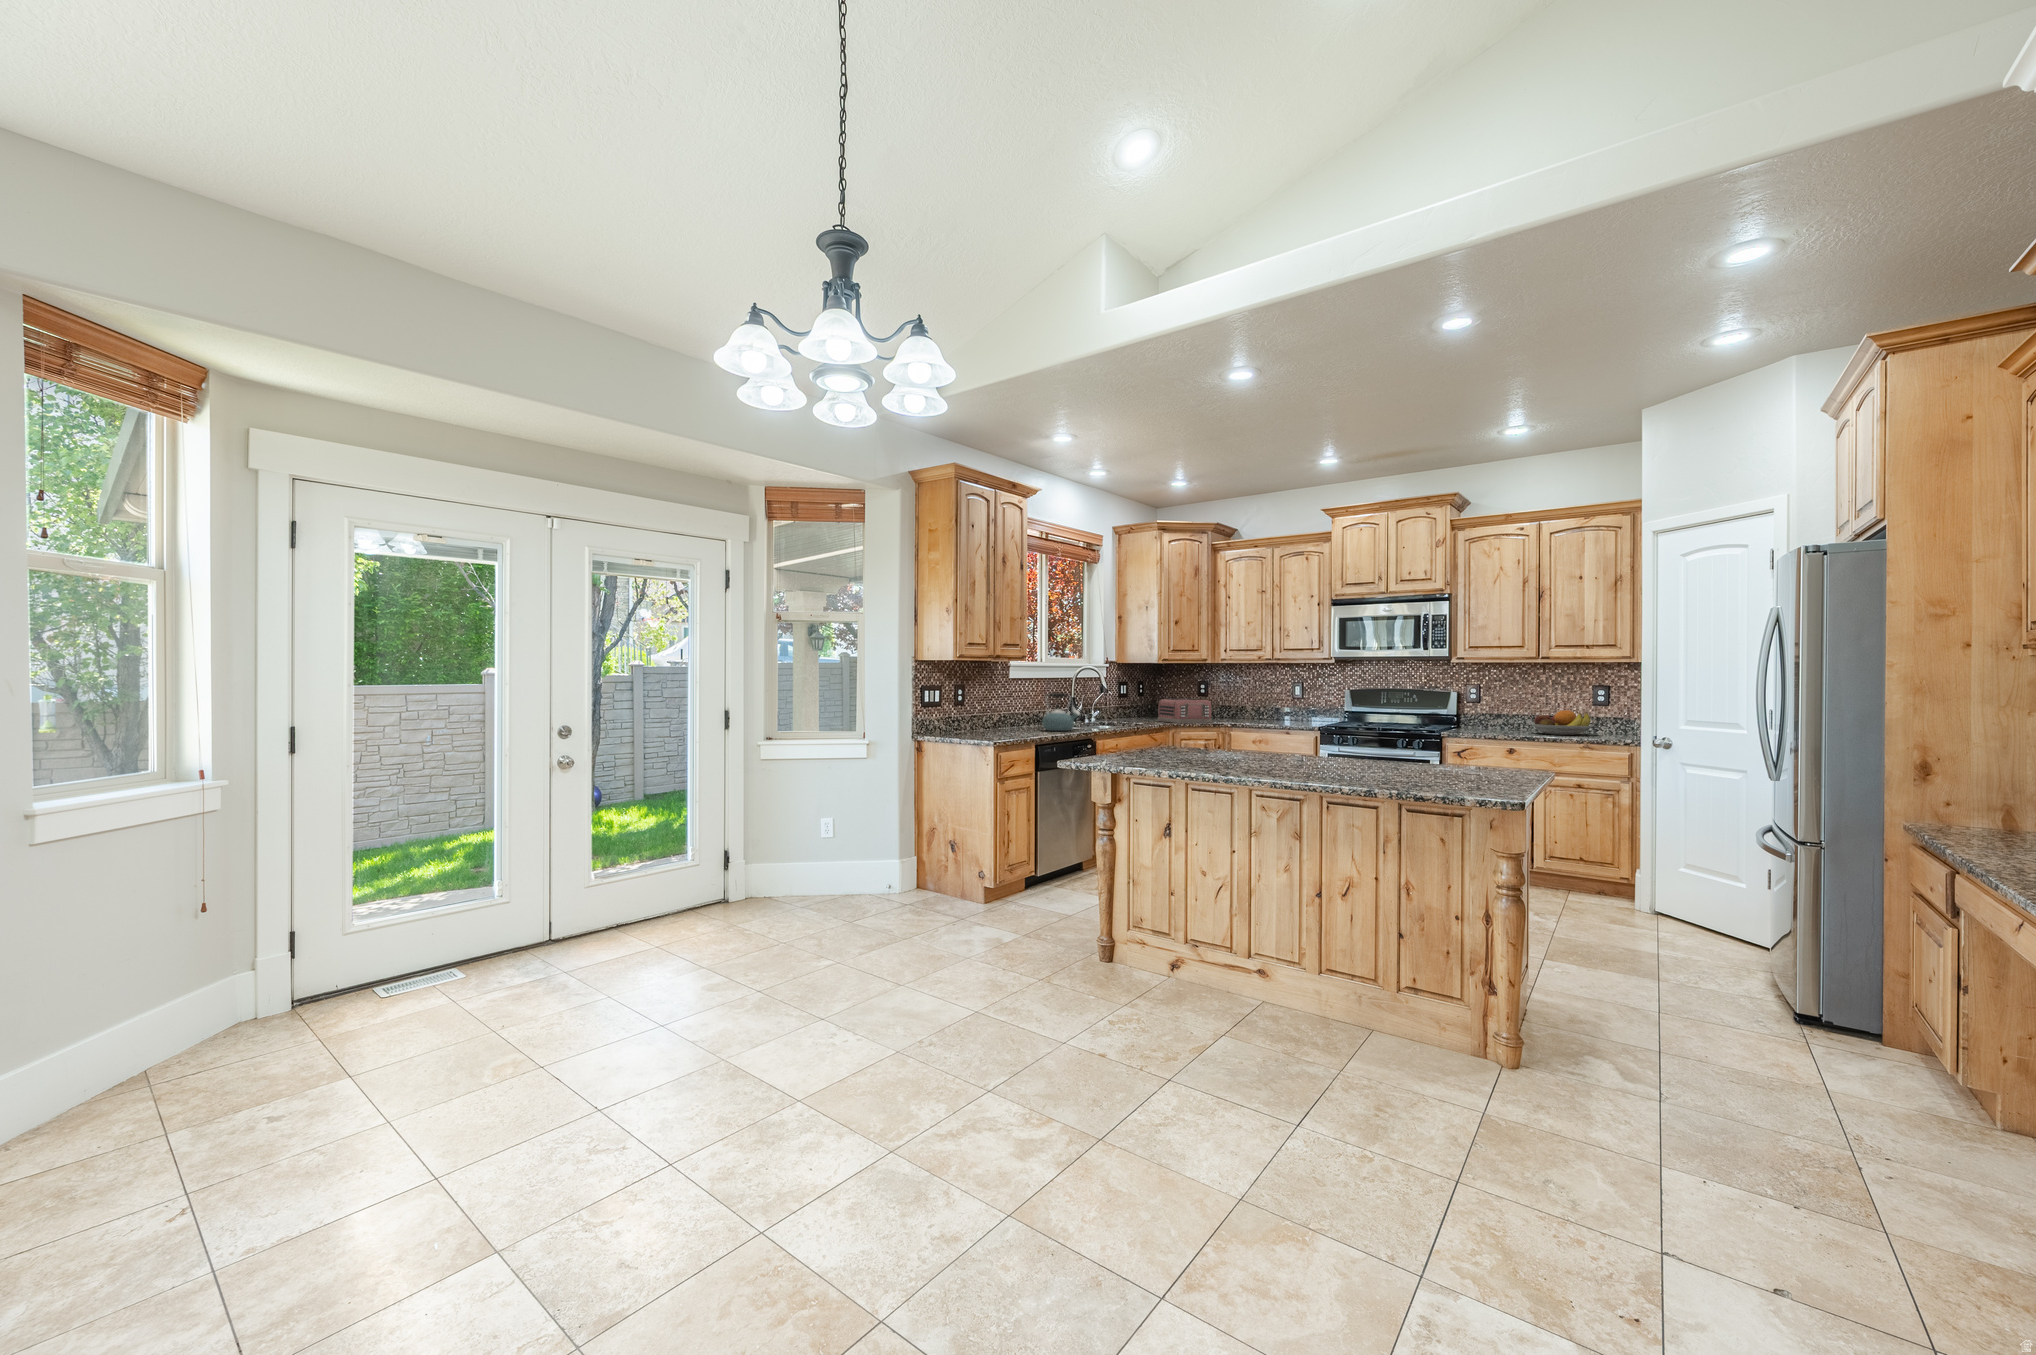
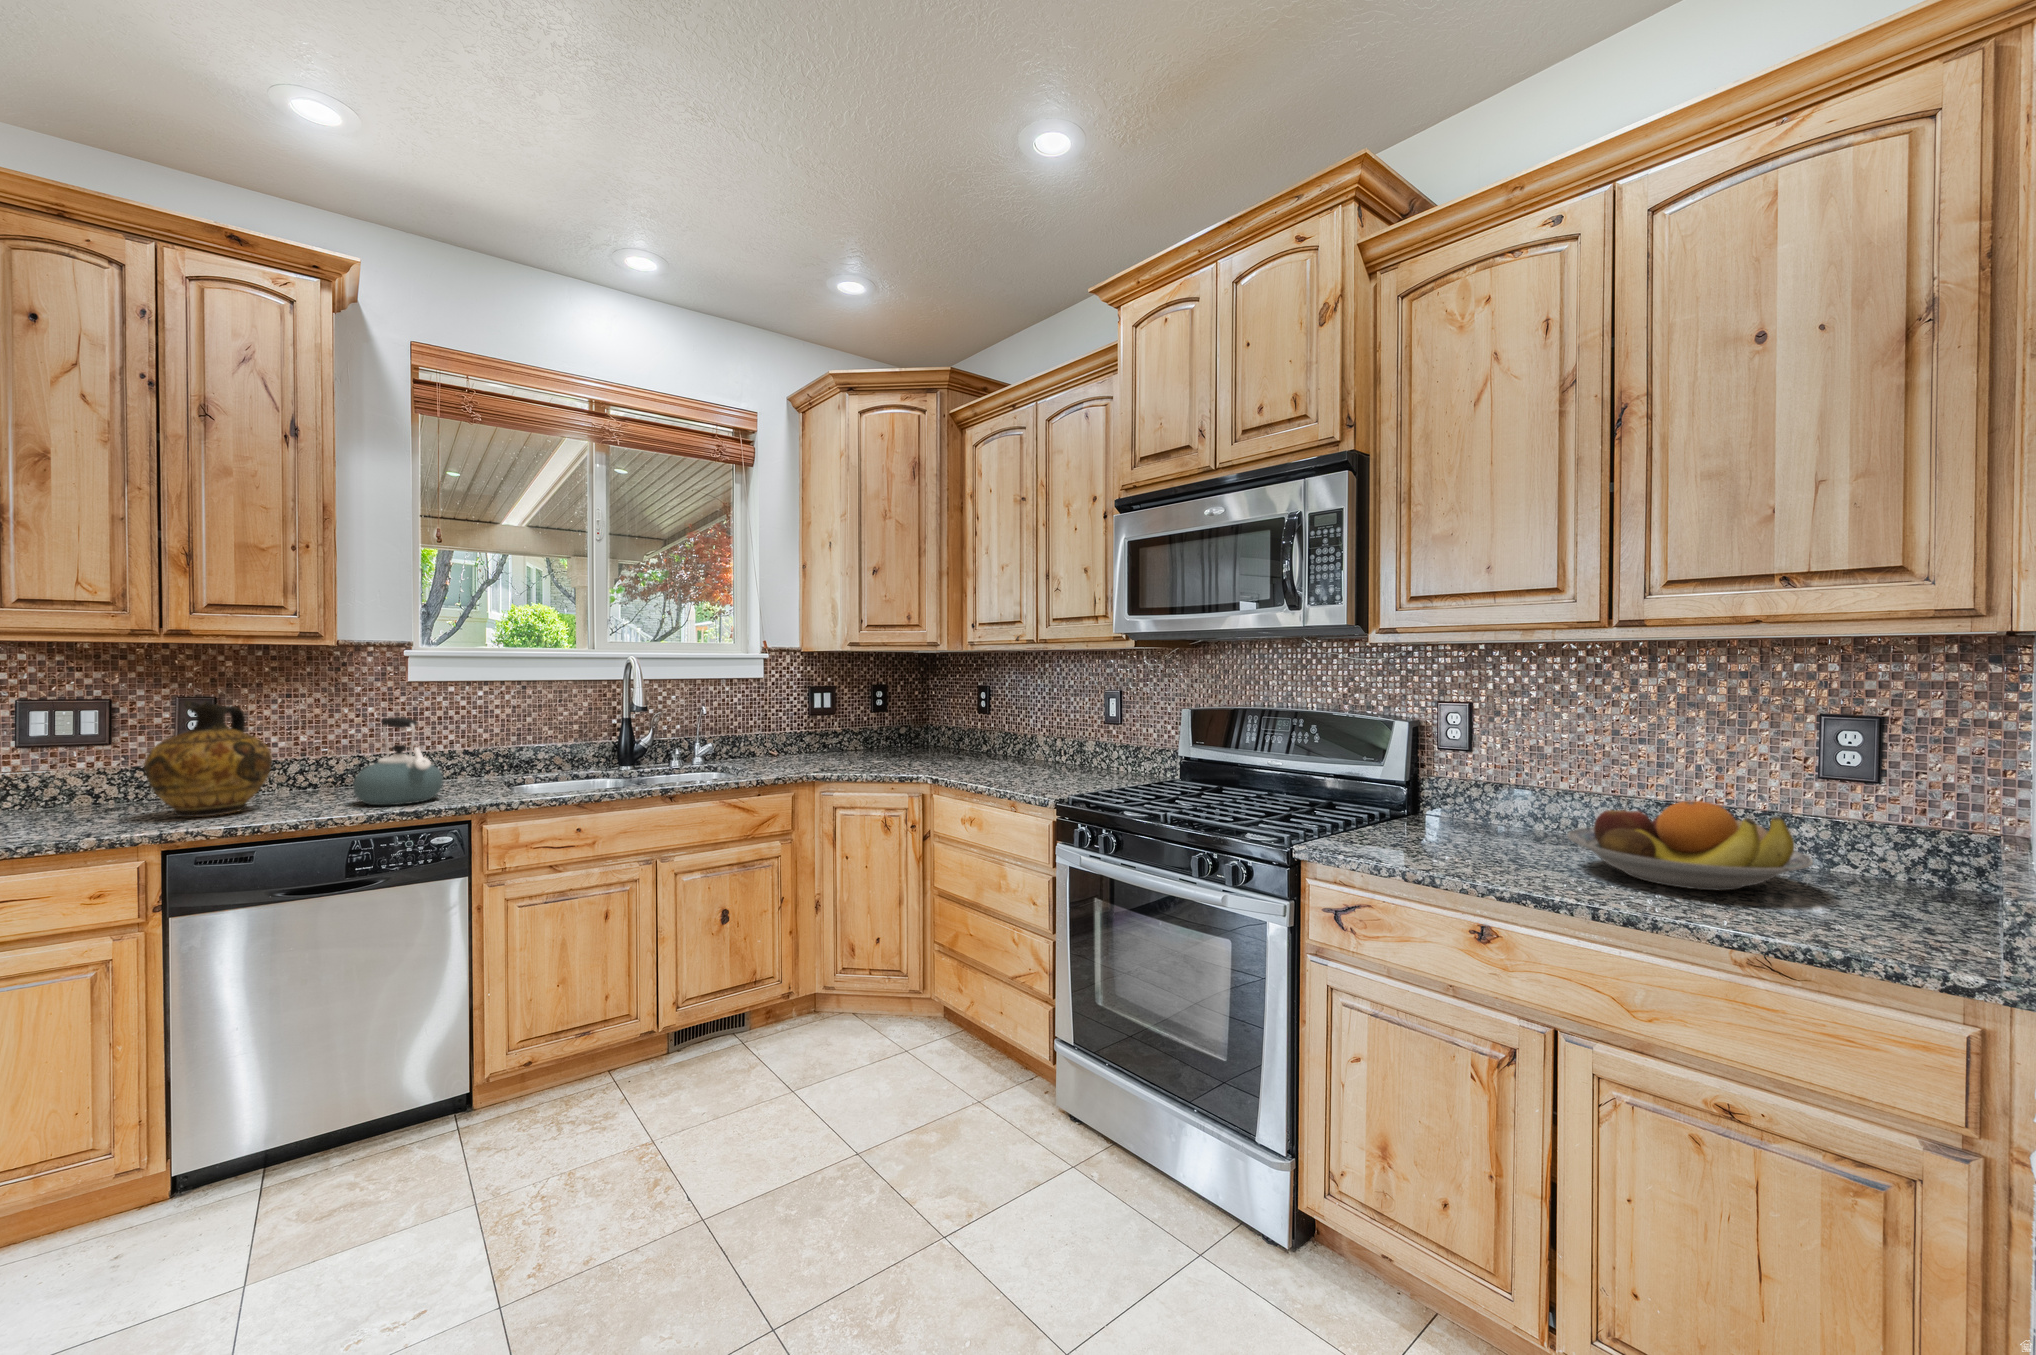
ceramic jug: none [992,685,1031,734] -> present [144,701,272,817]
toaster: present [1158,699,1212,723] -> none [823,721,911,774]

